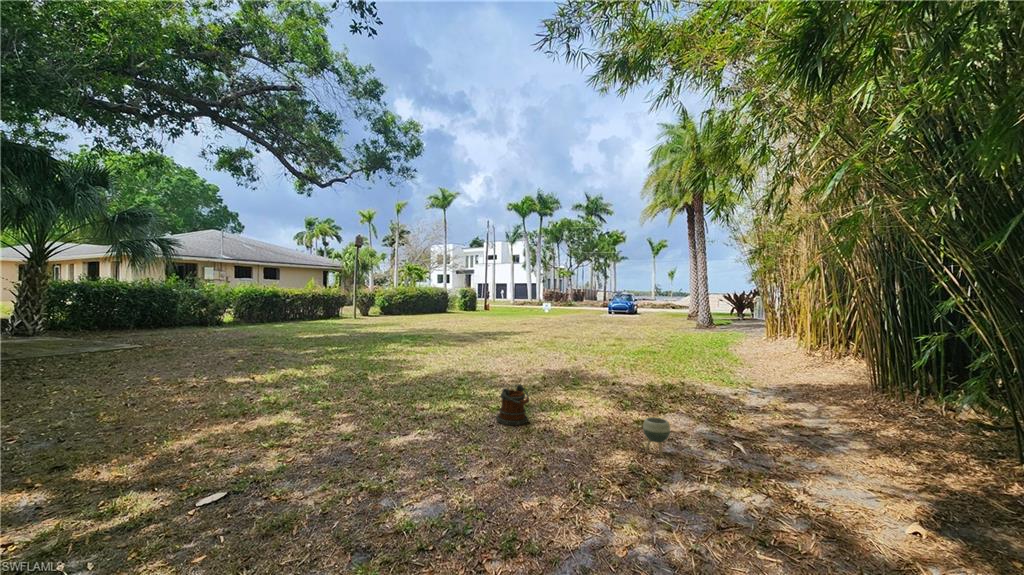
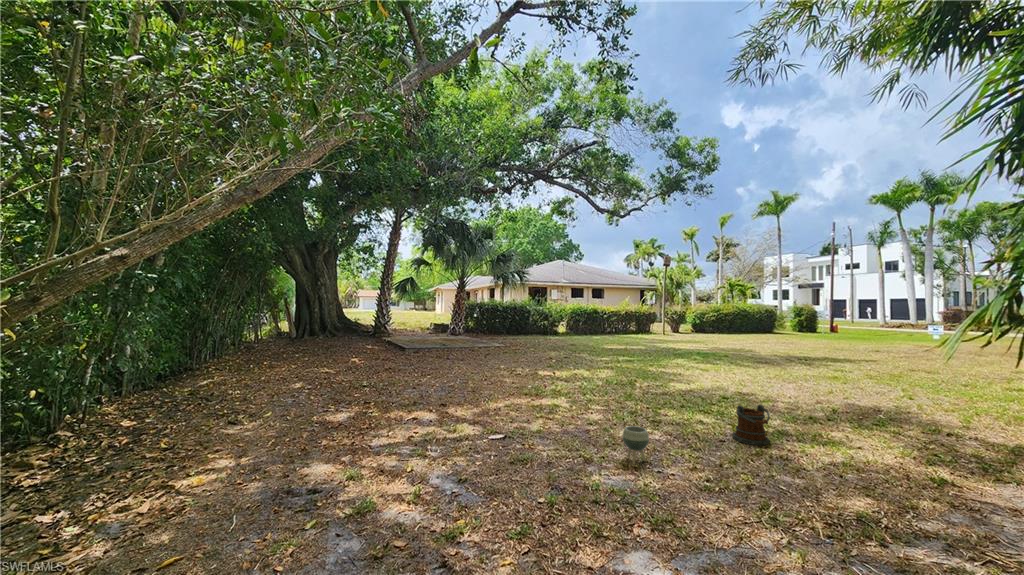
planter: present [643,417,670,457] -> present [623,426,649,464]

